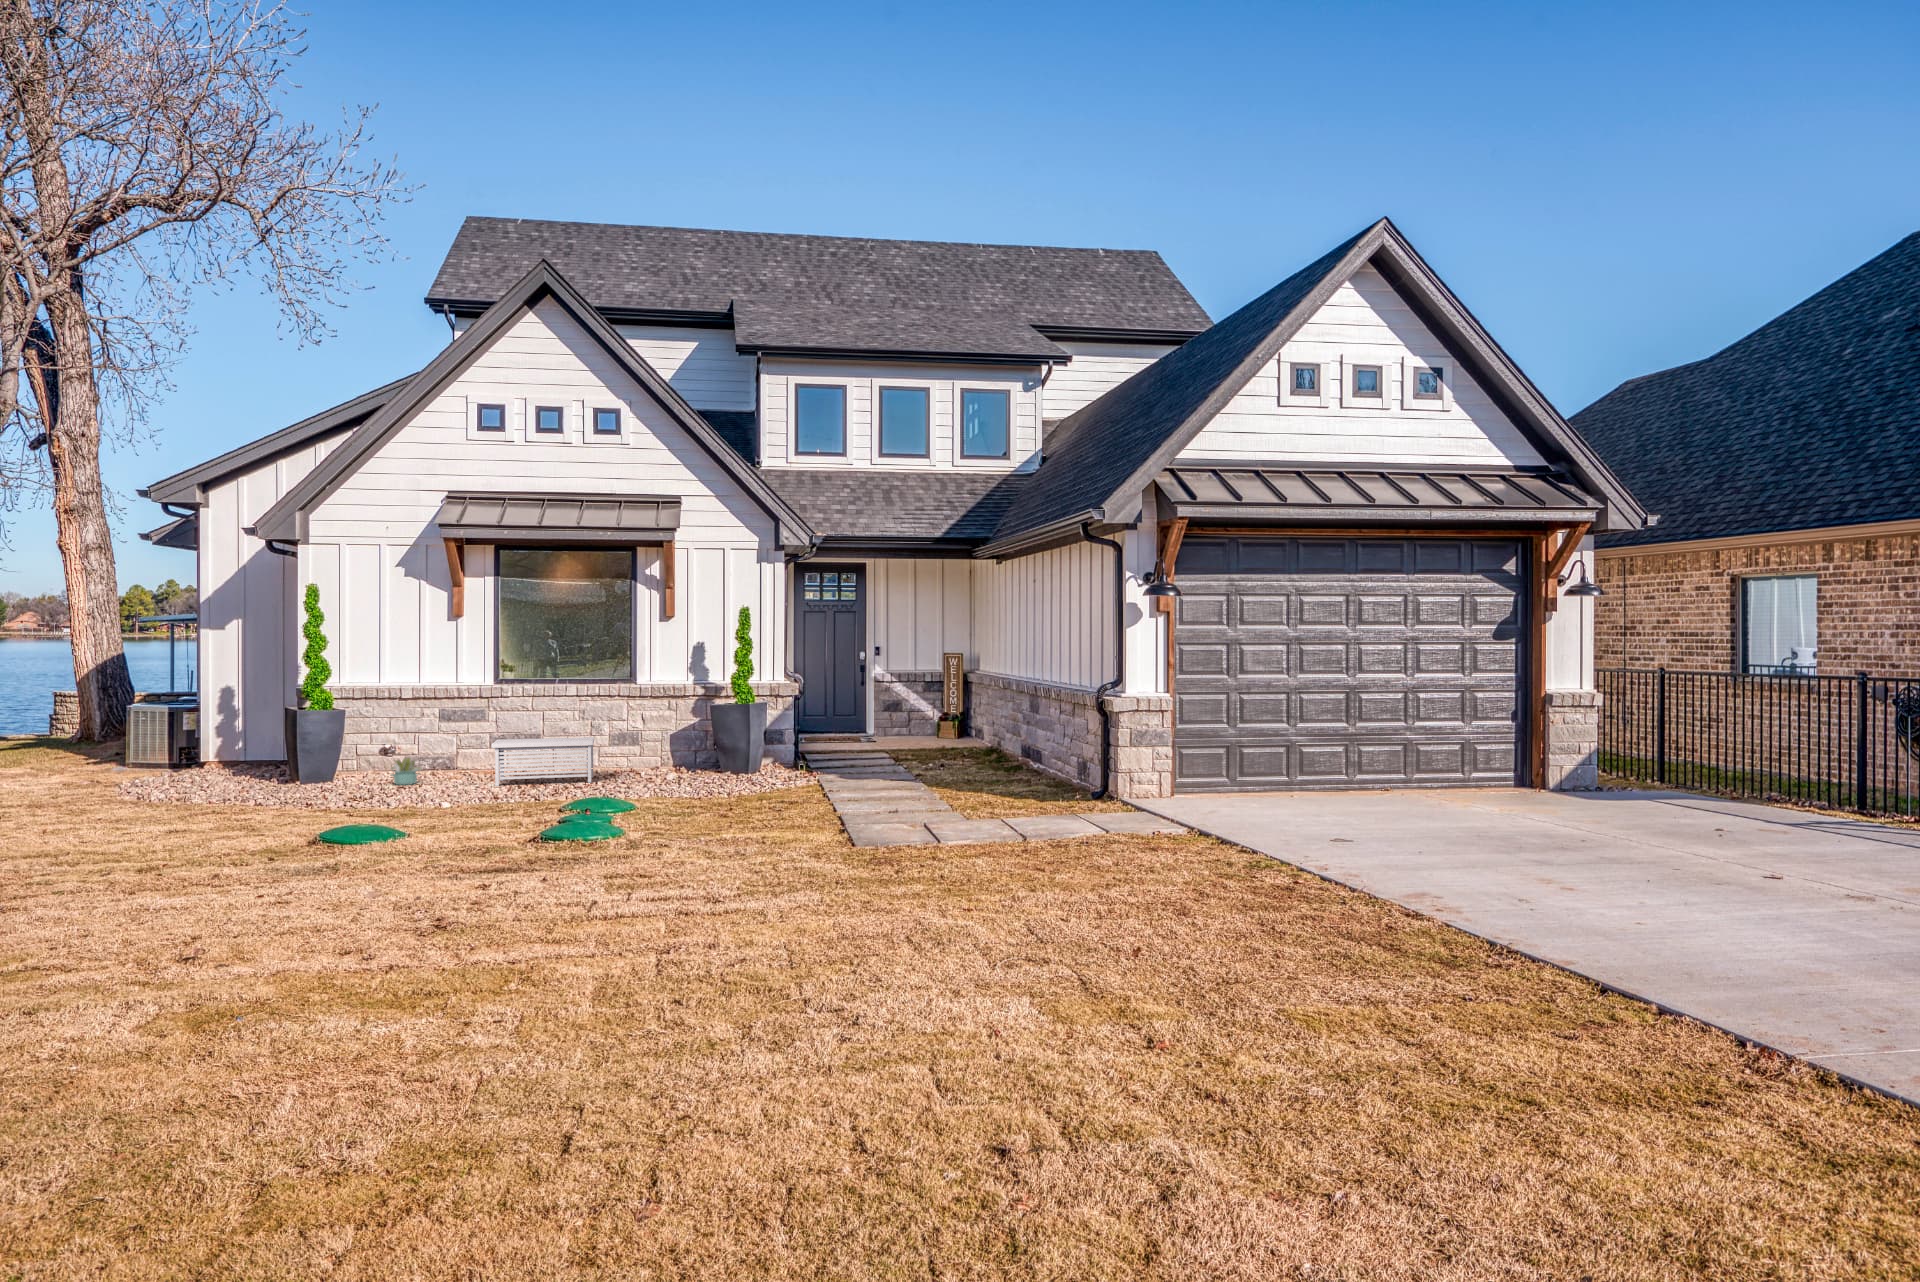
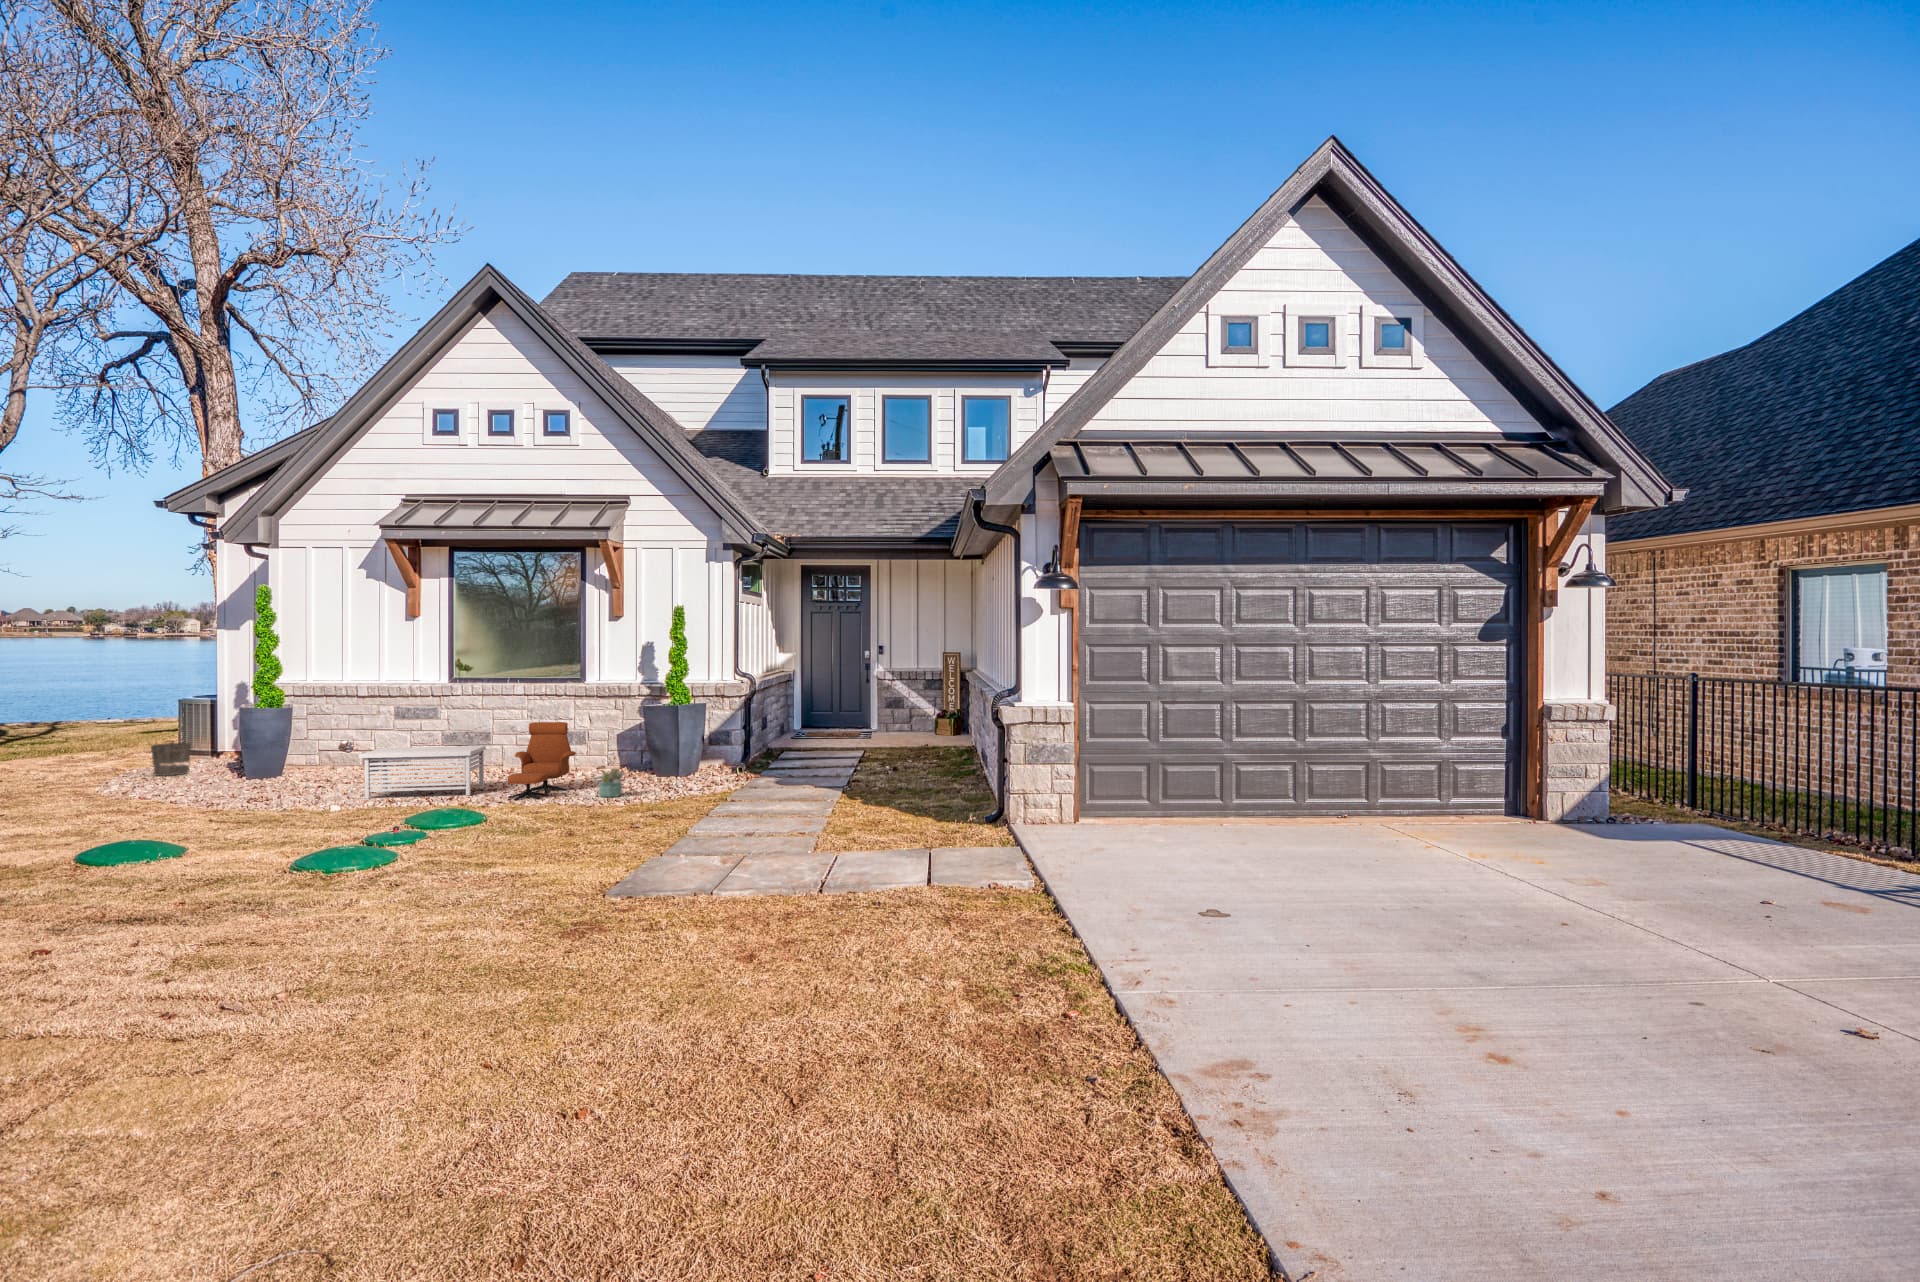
lounge chair: none [628,714,683,786] -> present [508,722,576,800]
bucket: none [229,737,270,770] -> present [150,742,191,776]
decorative plant: present [391,758,422,785] -> present [593,768,624,797]

